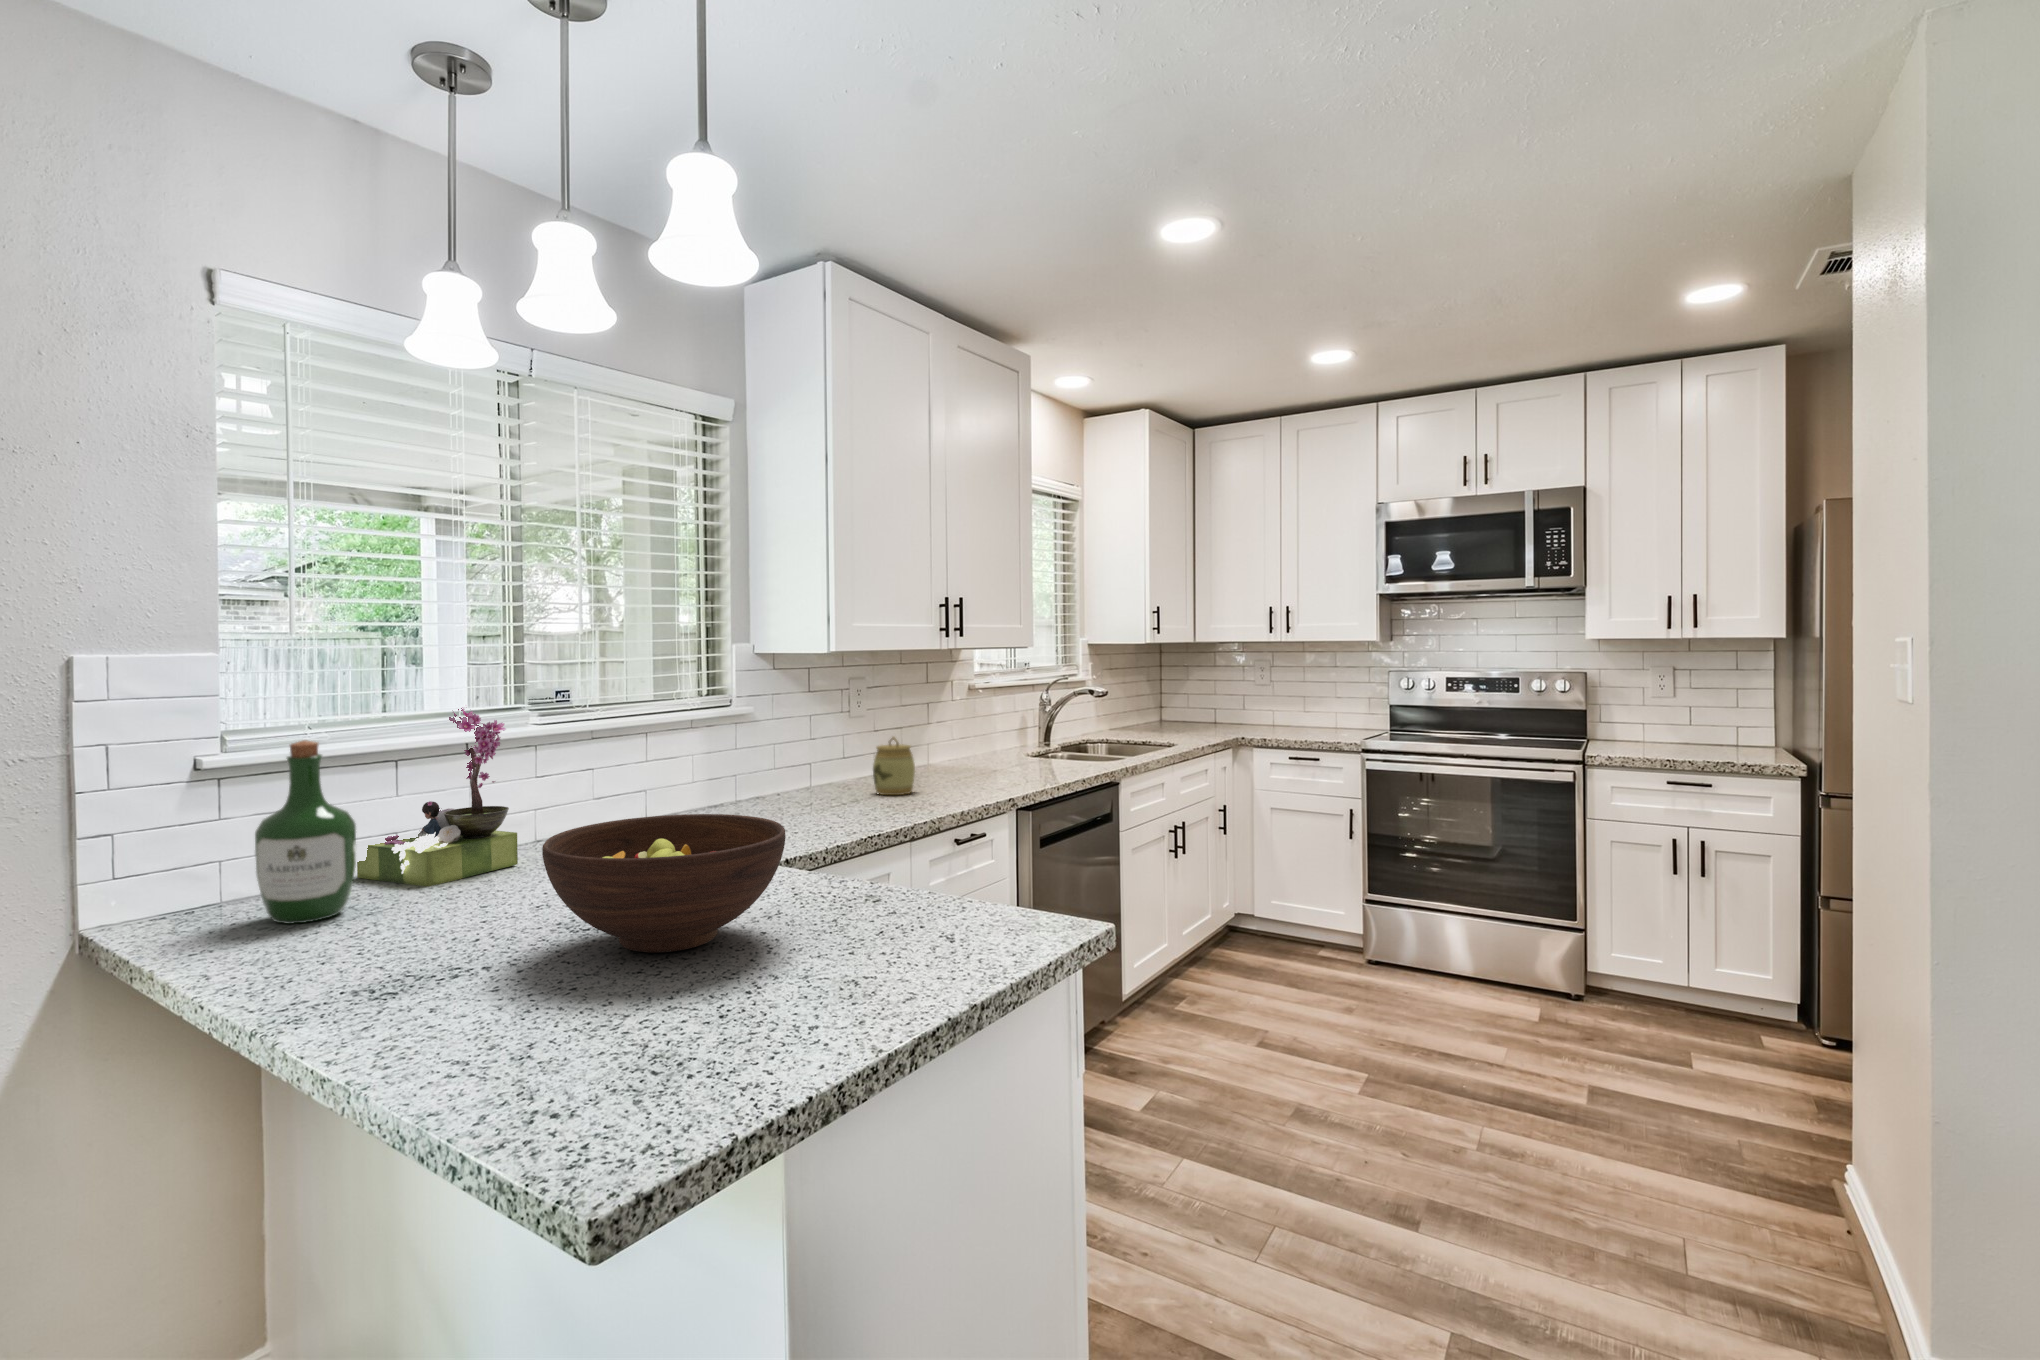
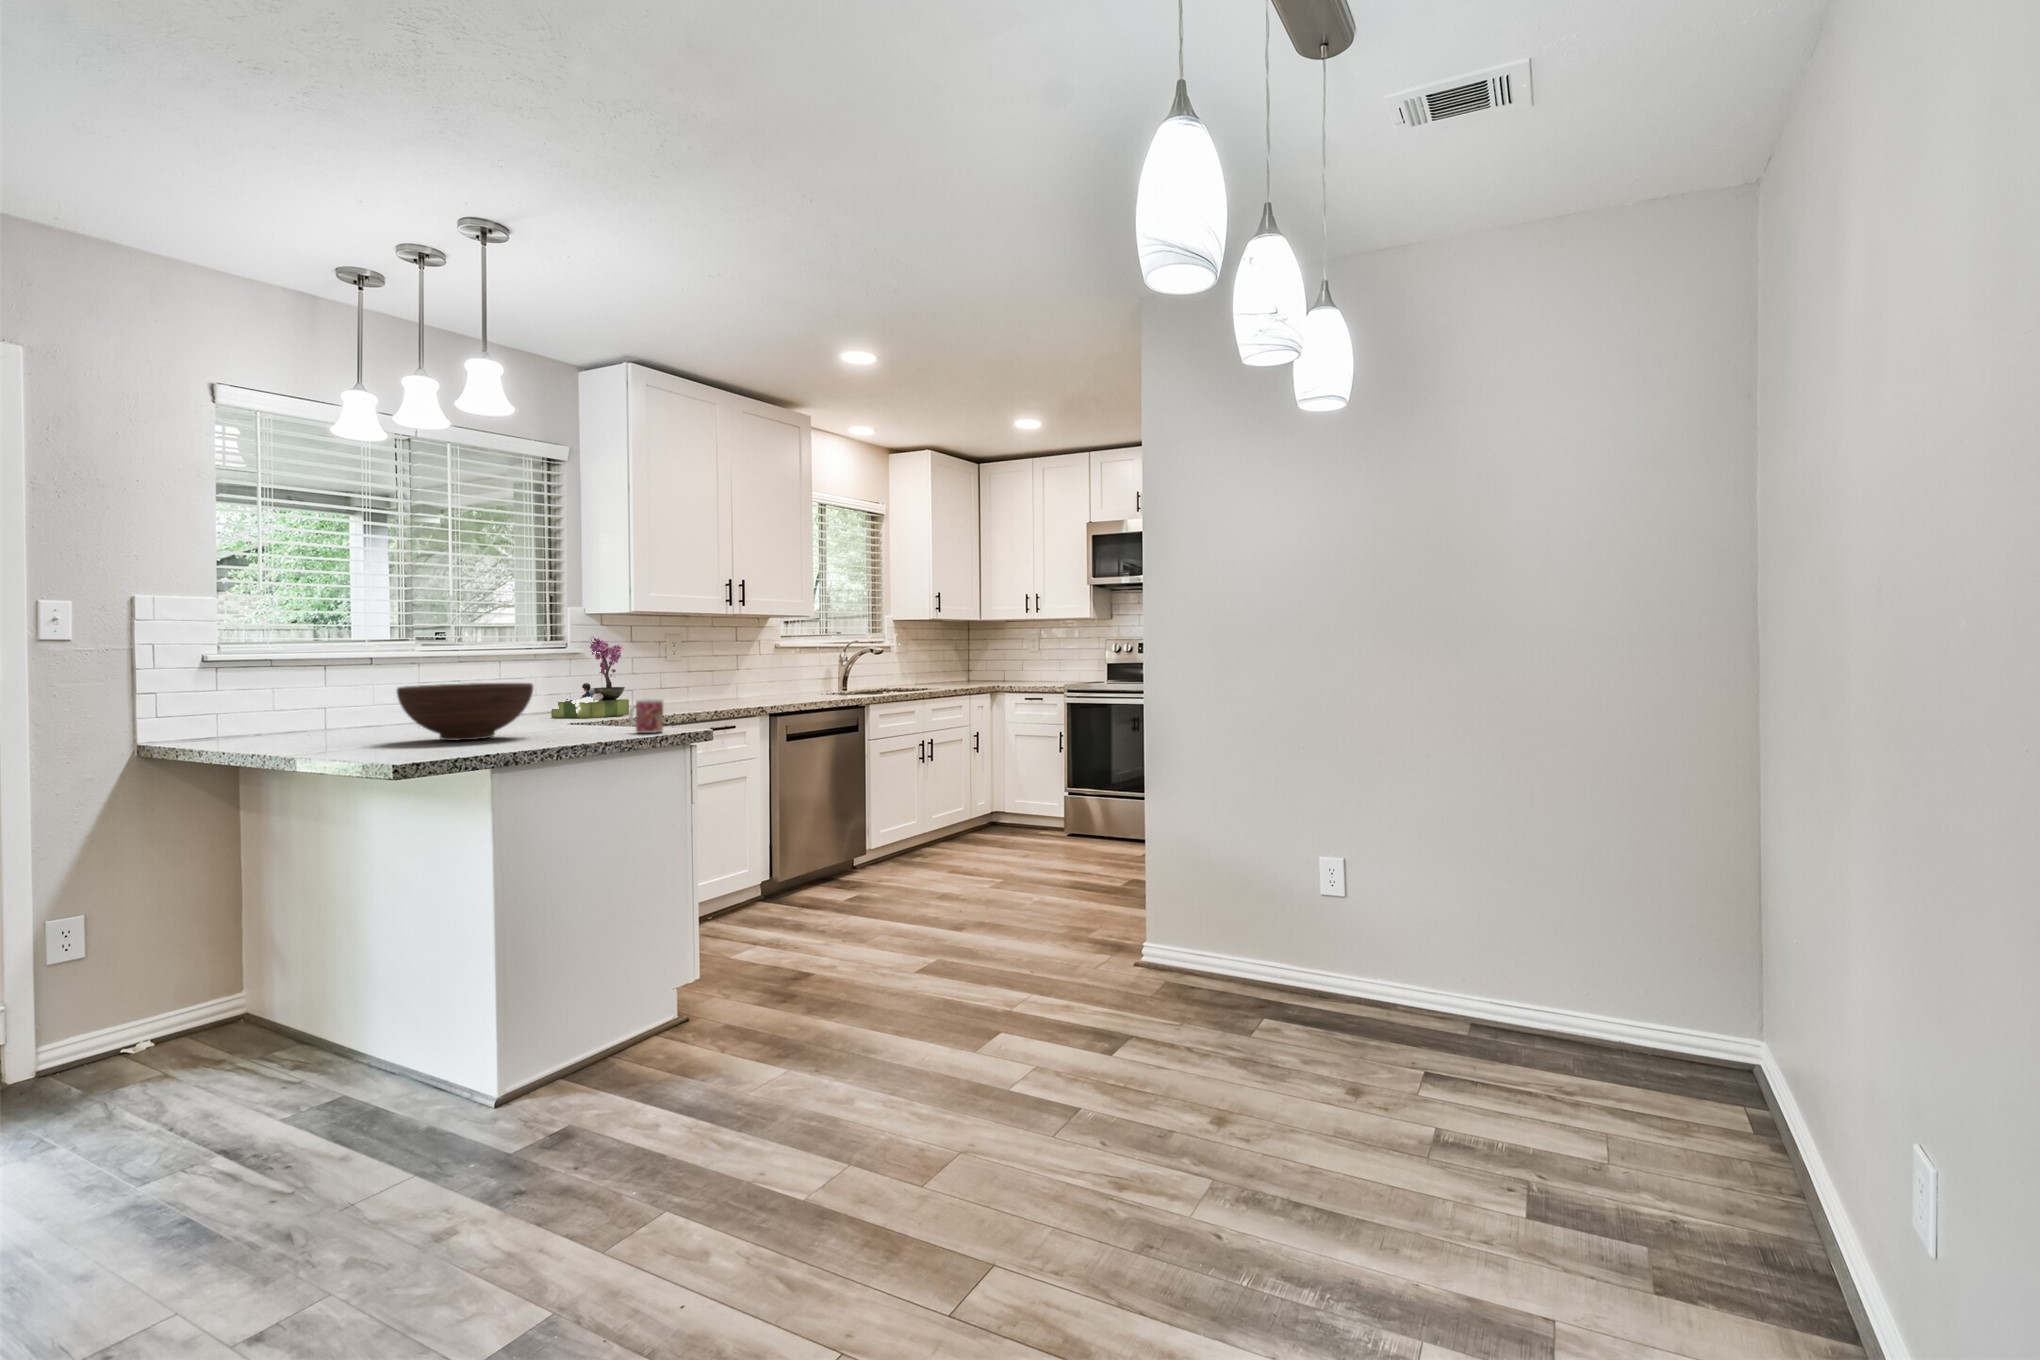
flower arrangement: present [357,707,518,887] -> present [551,637,629,719]
jar: present [873,737,915,795] -> none [683,672,714,710]
wine bottle: present [255,740,356,924] -> none [239,644,299,740]
mug: none [941,845,1009,918] -> present [629,699,663,733]

